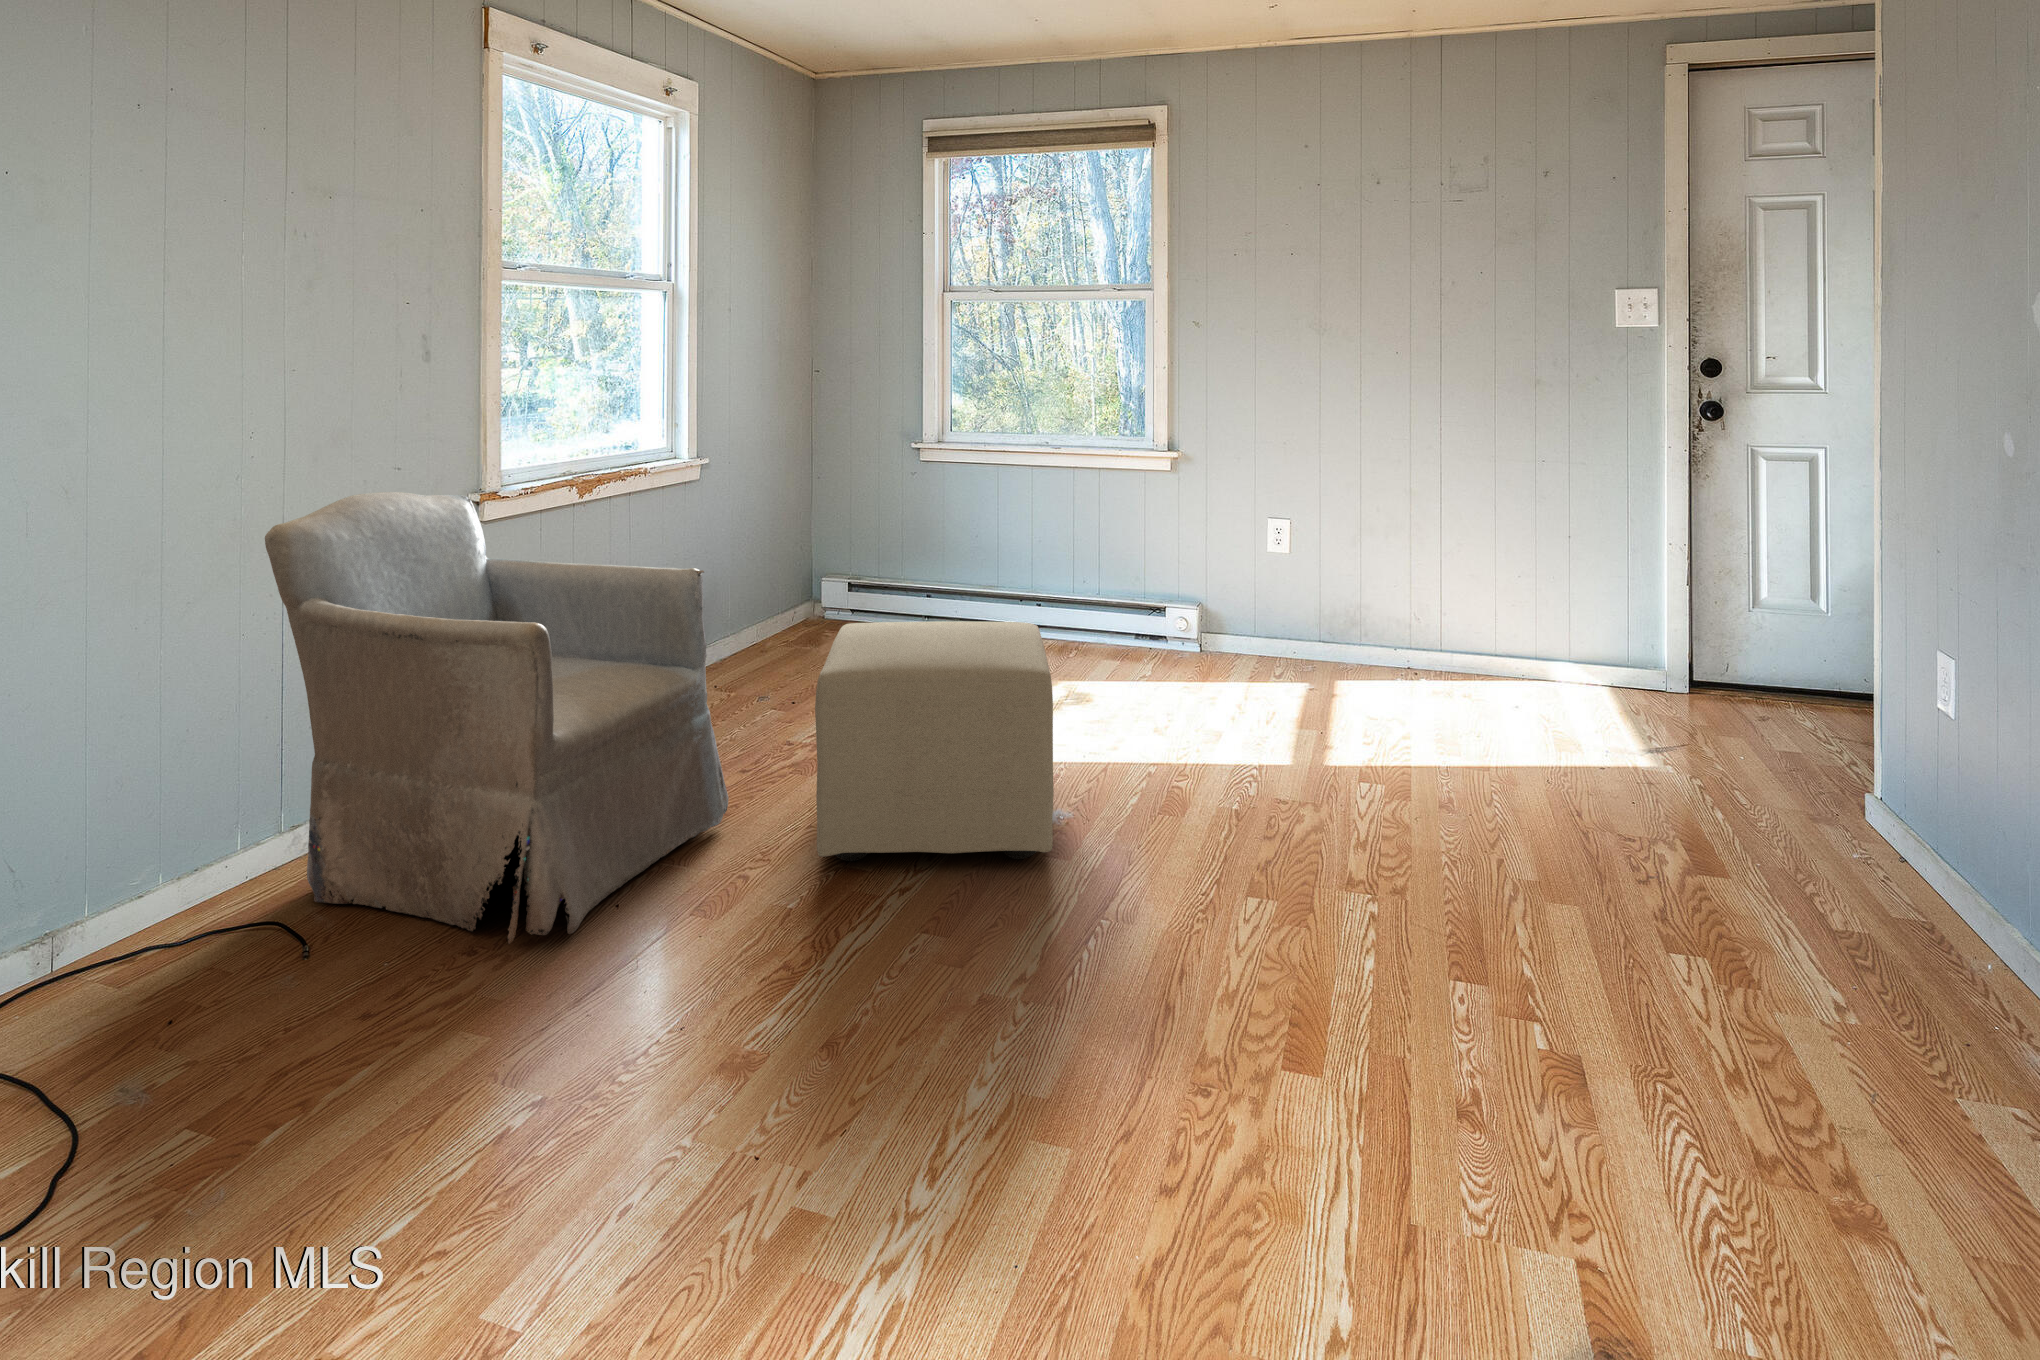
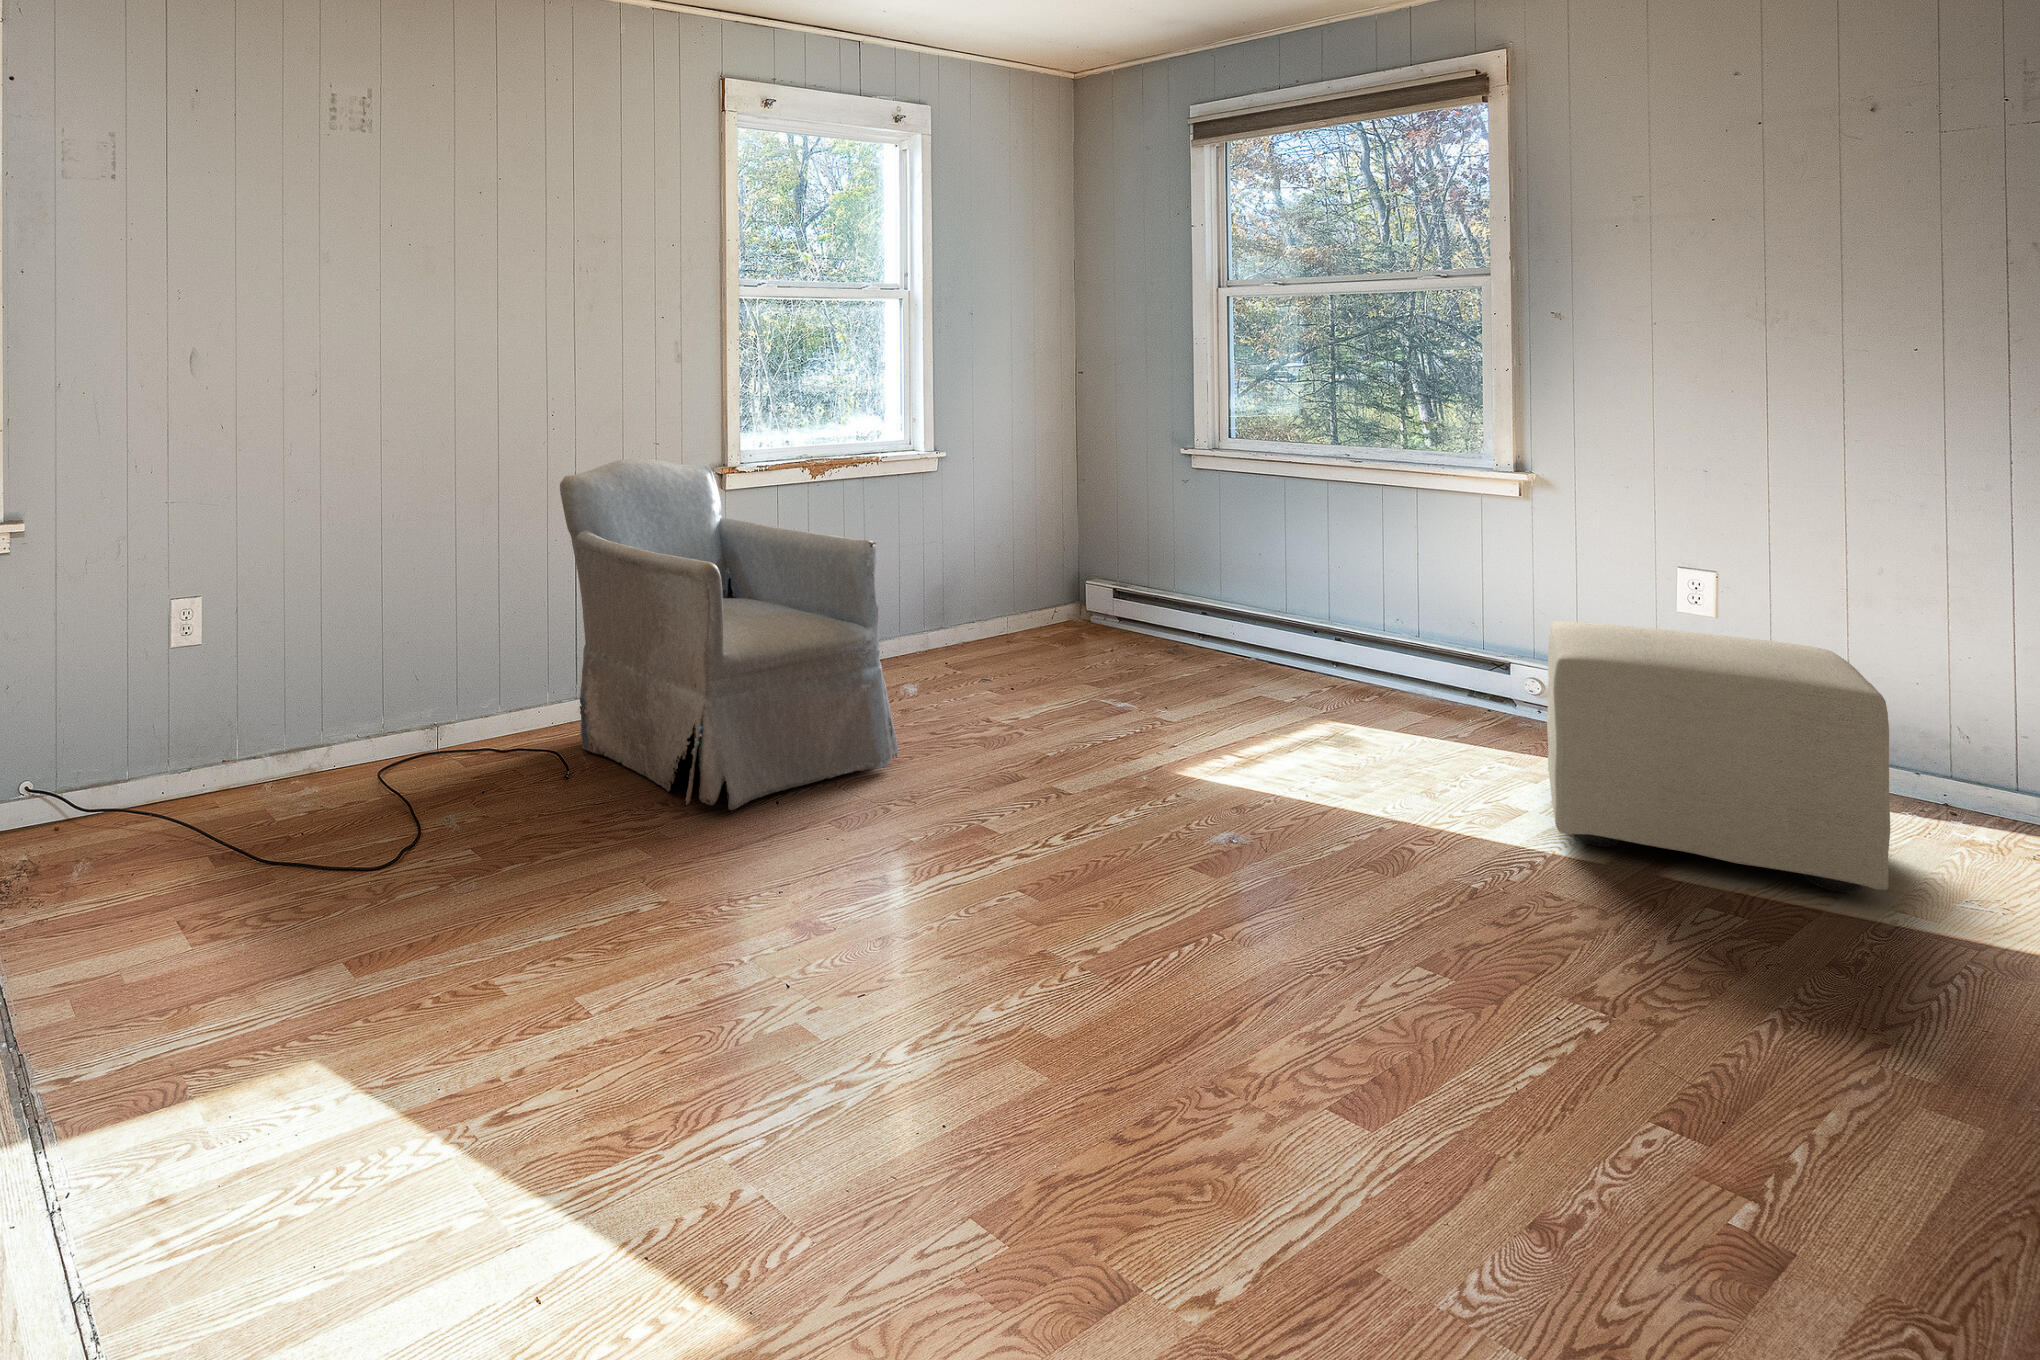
ottoman: present [815,621,1054,861] -> present [1547,621,1890,892]

